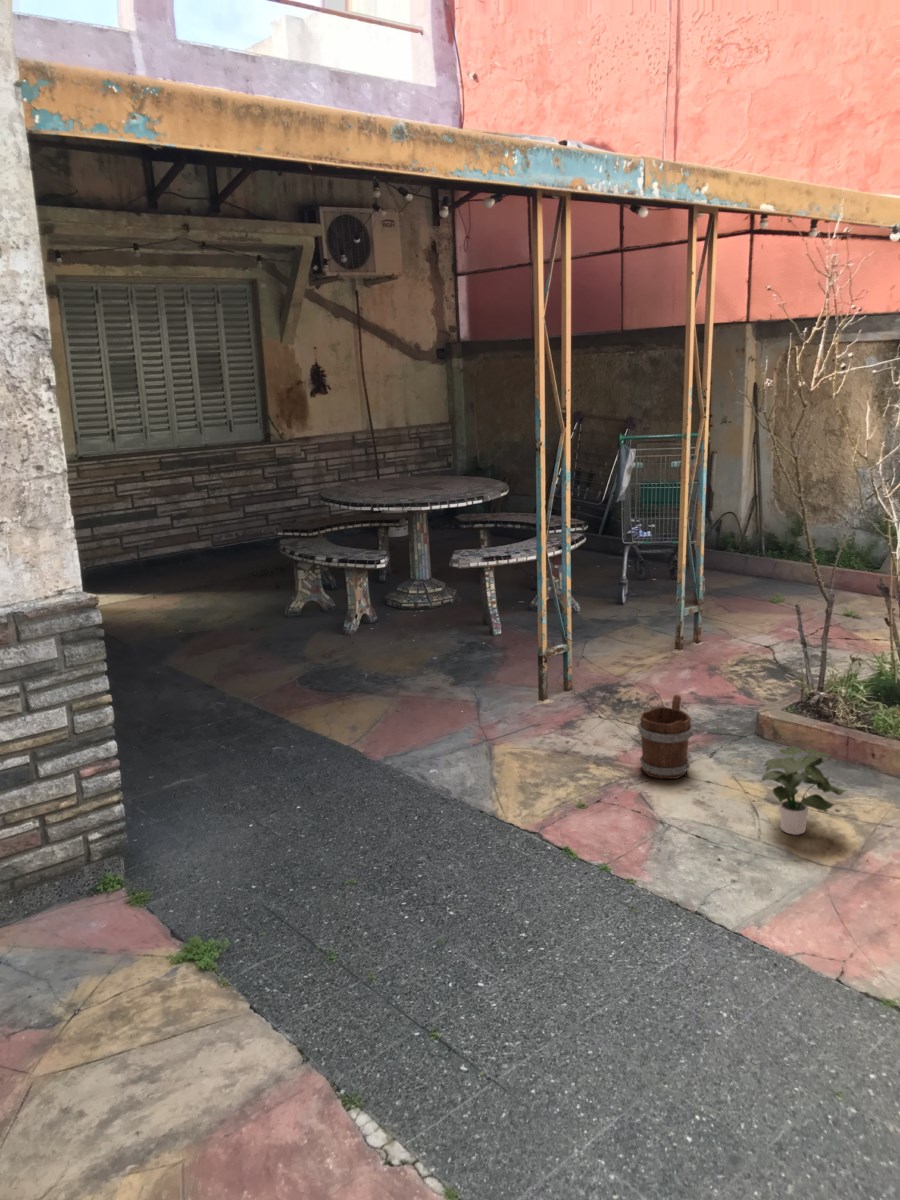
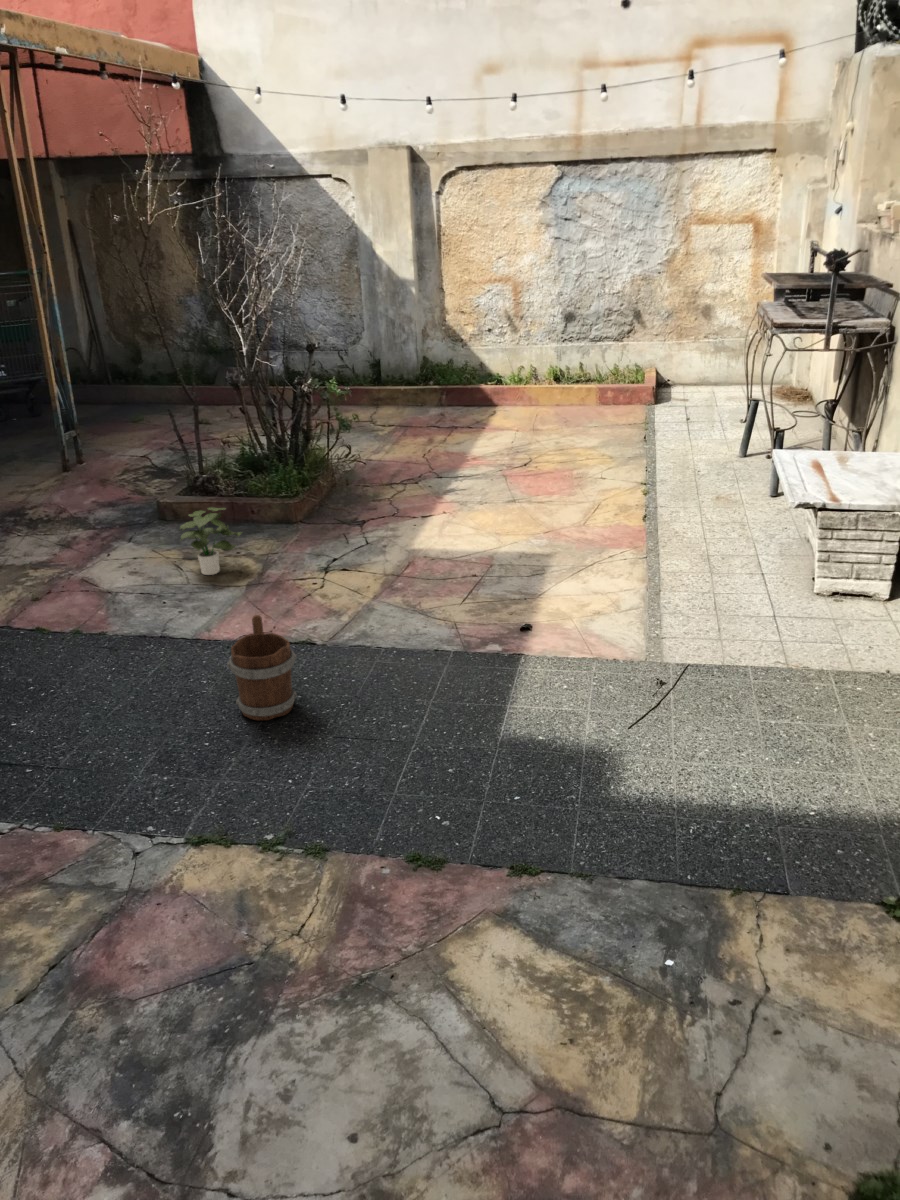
bucket: present [637,695,694,779] -> present [227,615,297,720]

